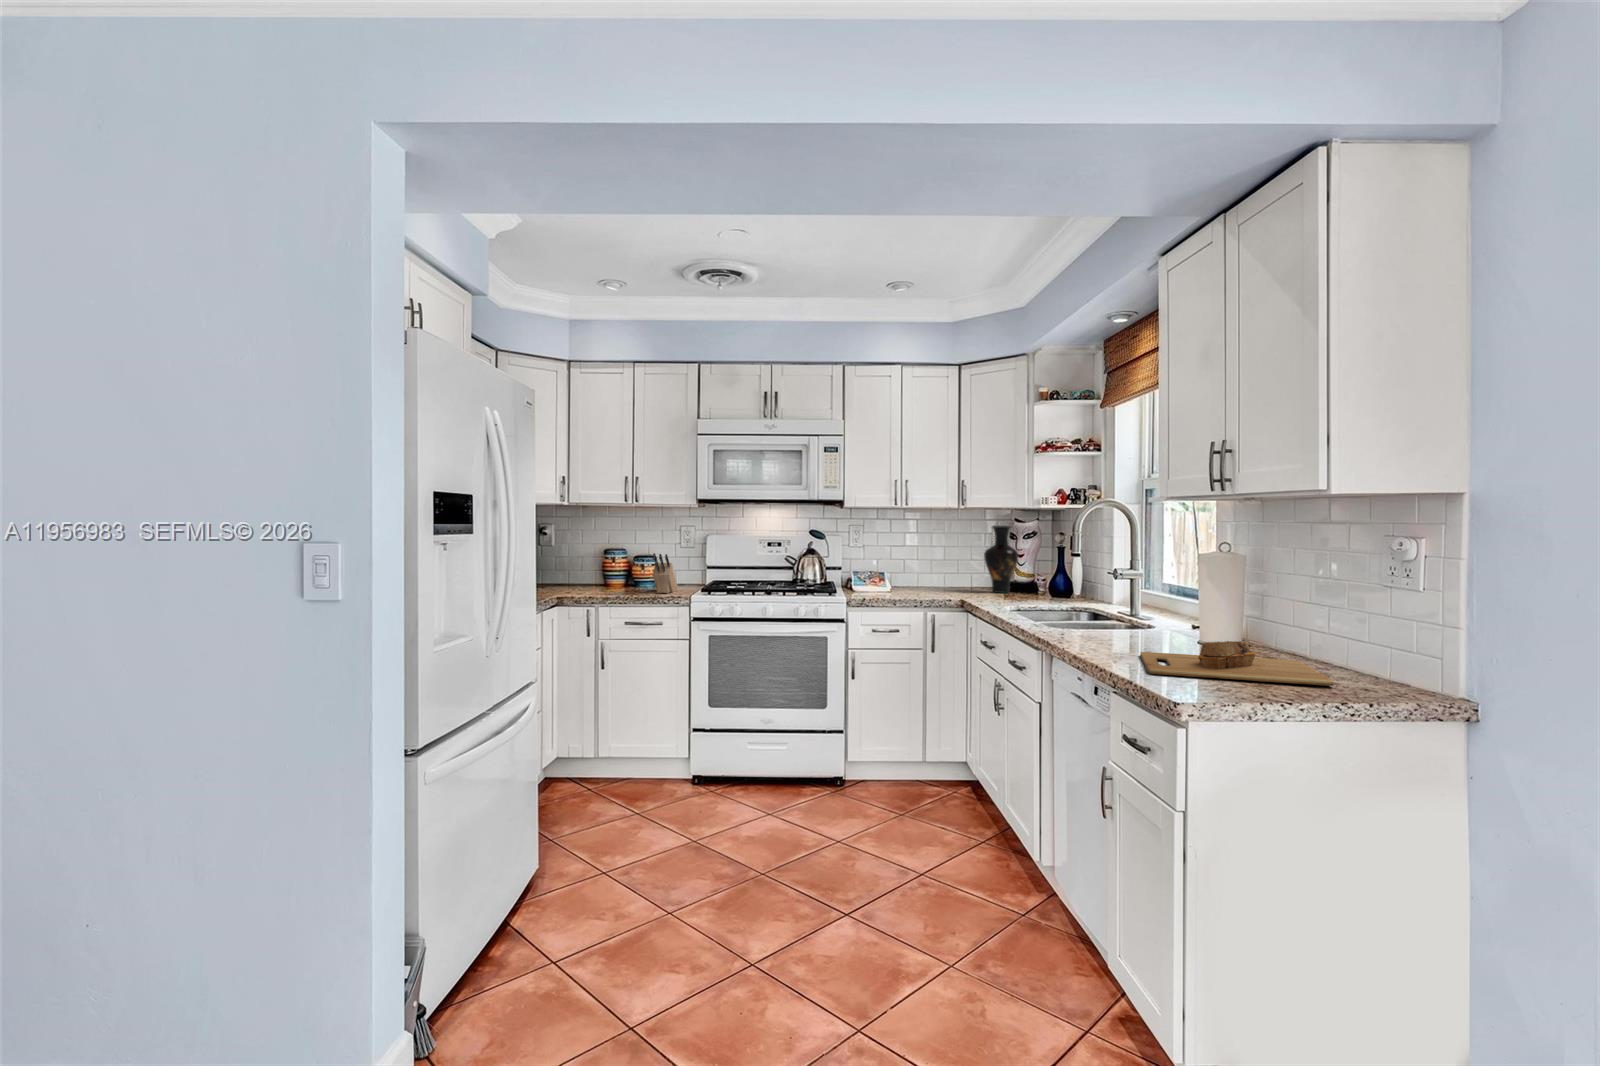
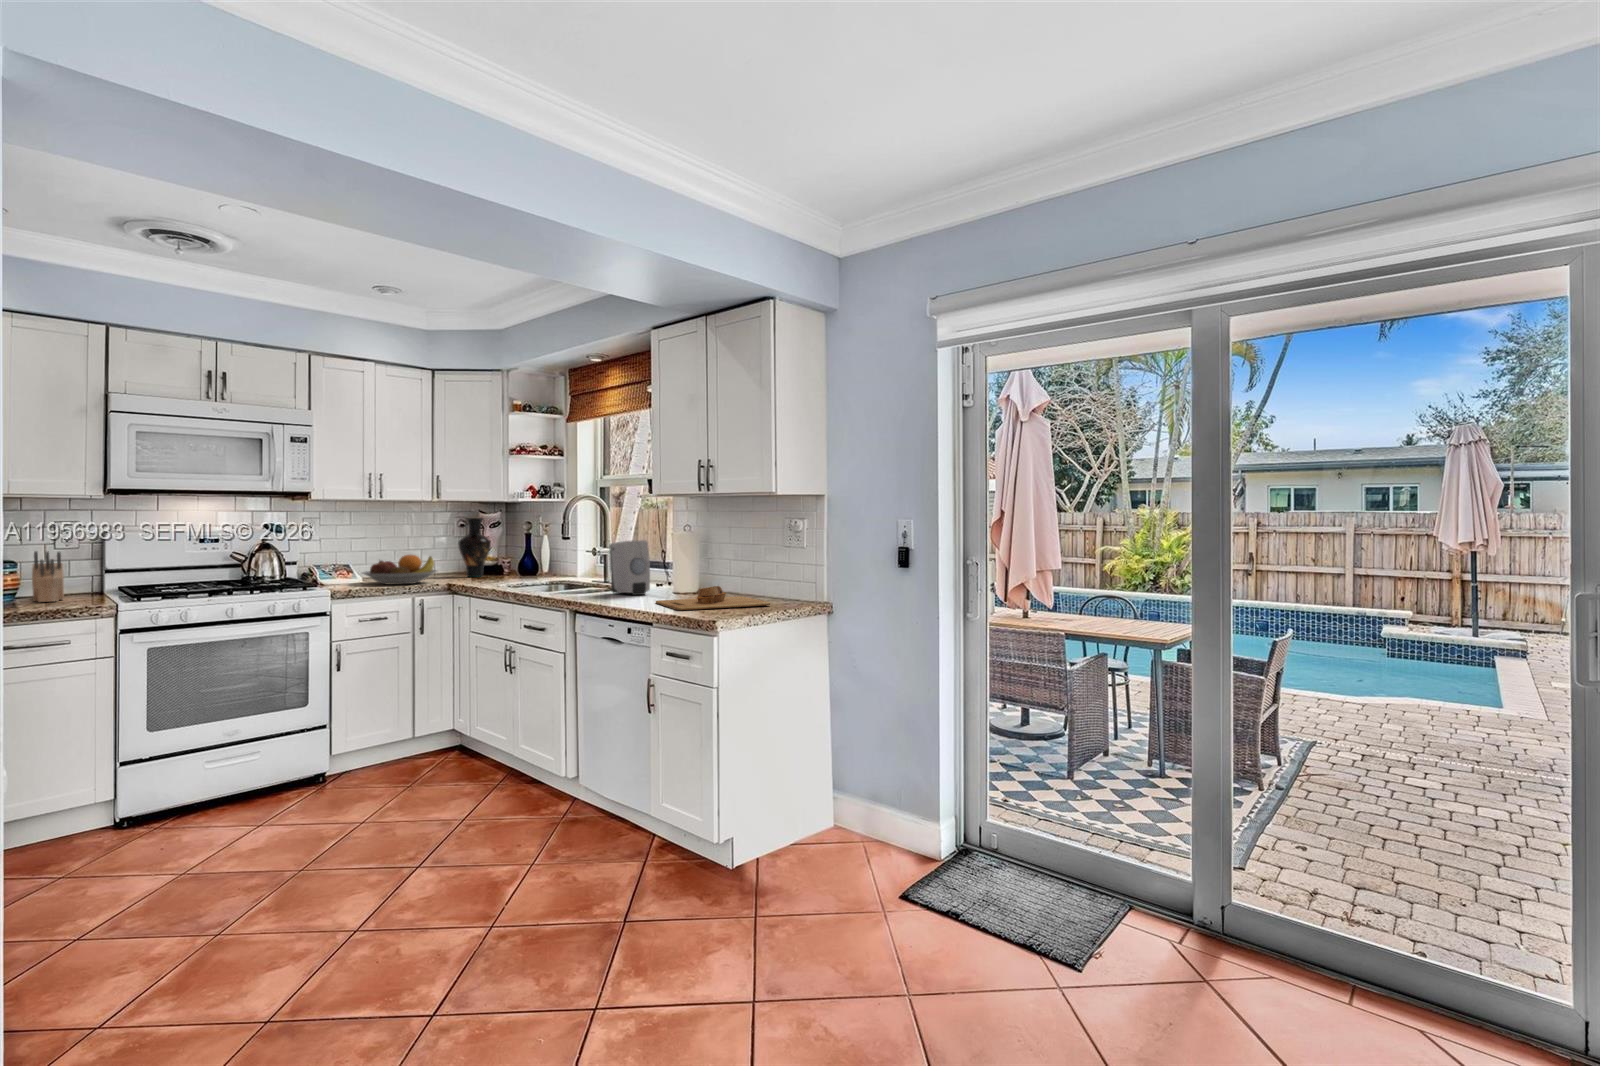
soap dispenser: none [1109,561,1161,639] -> present [609,540,650,595]
fruit bowl: none [880,566,950,597] -> present [362,555,437,584]

